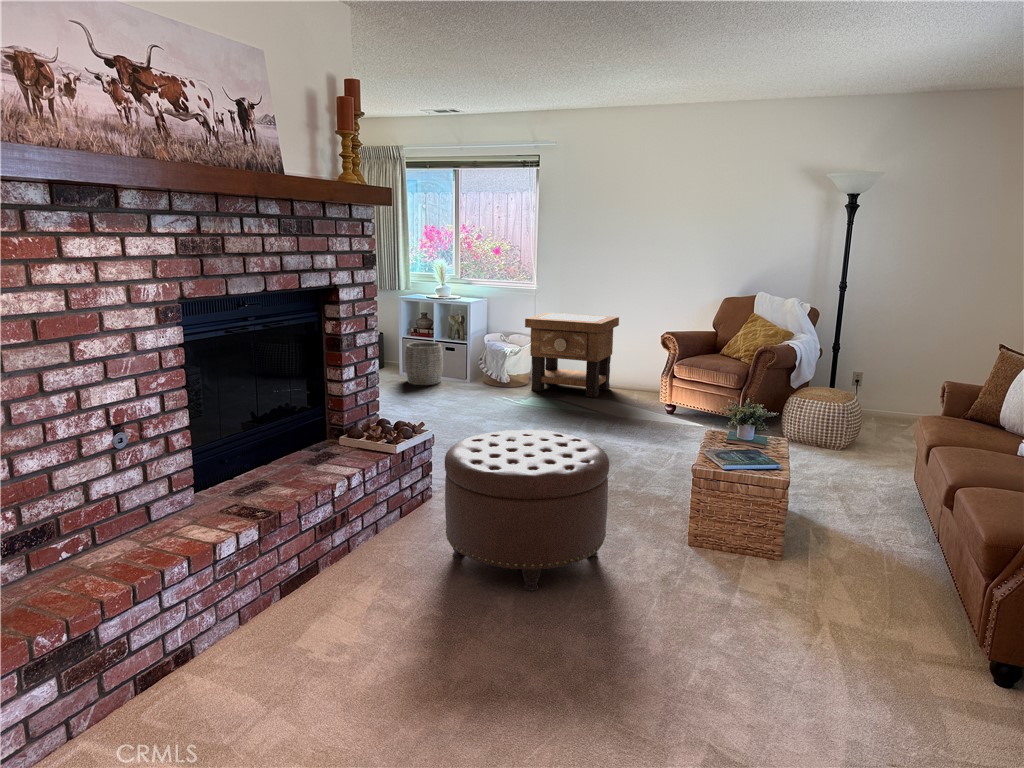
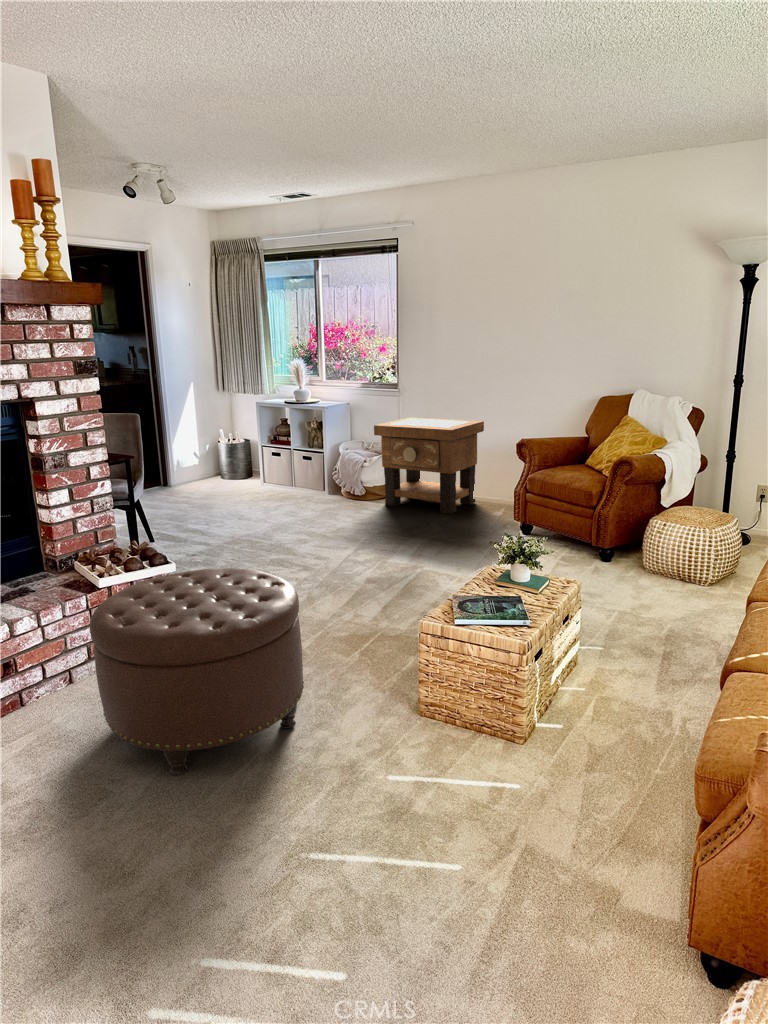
woven basket: present [405,342,443,385] -> none [255,452,297,499]

